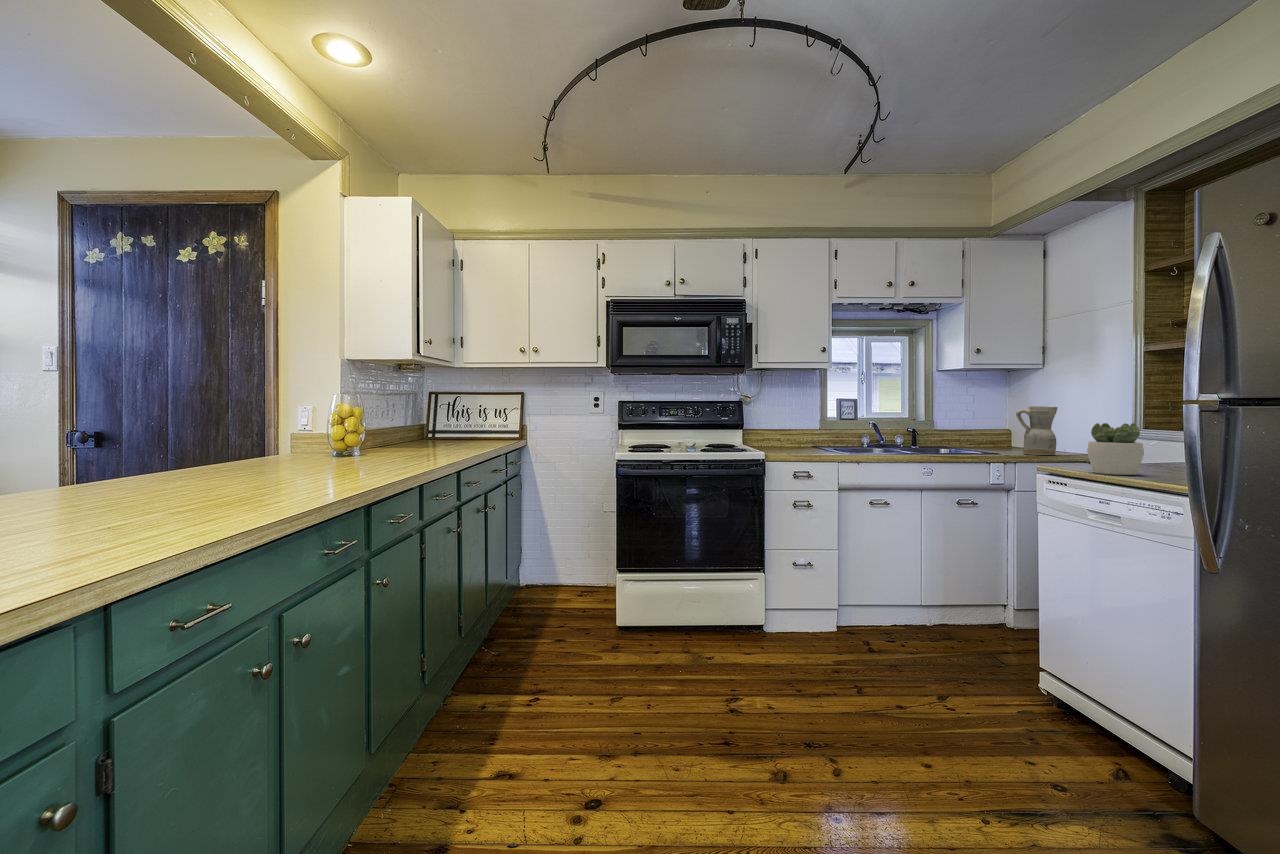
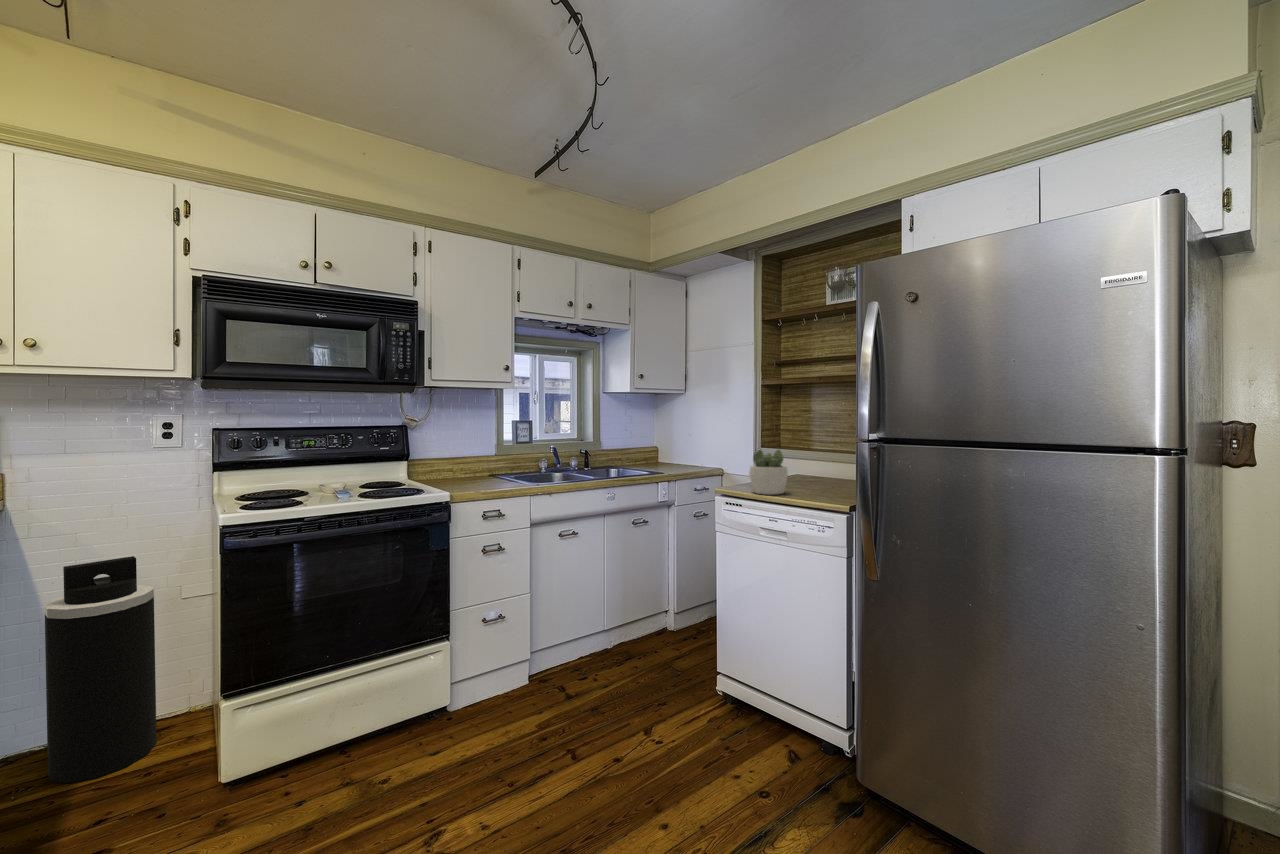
ceramic pitcher: present [1016,406,1058,455] -> none [673,429,703,473]
trash can: none [541,481,588,607] -> present [45,556,157,783]

